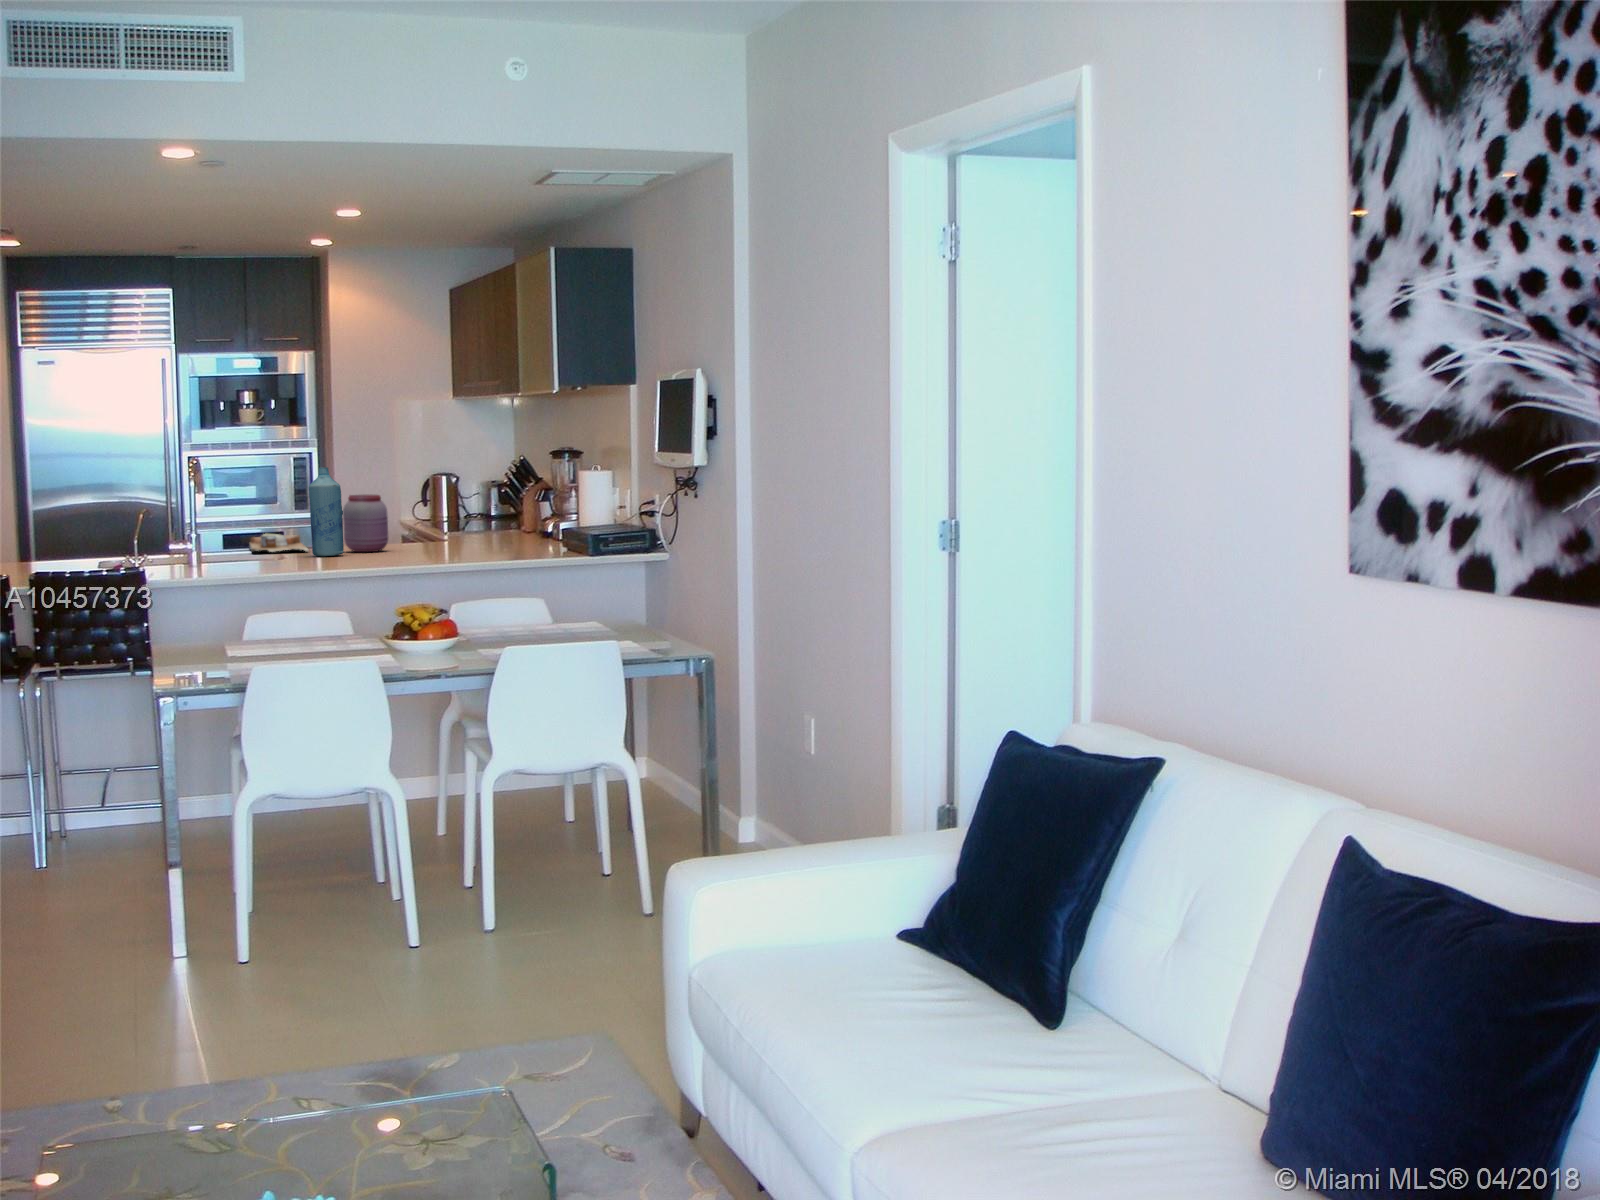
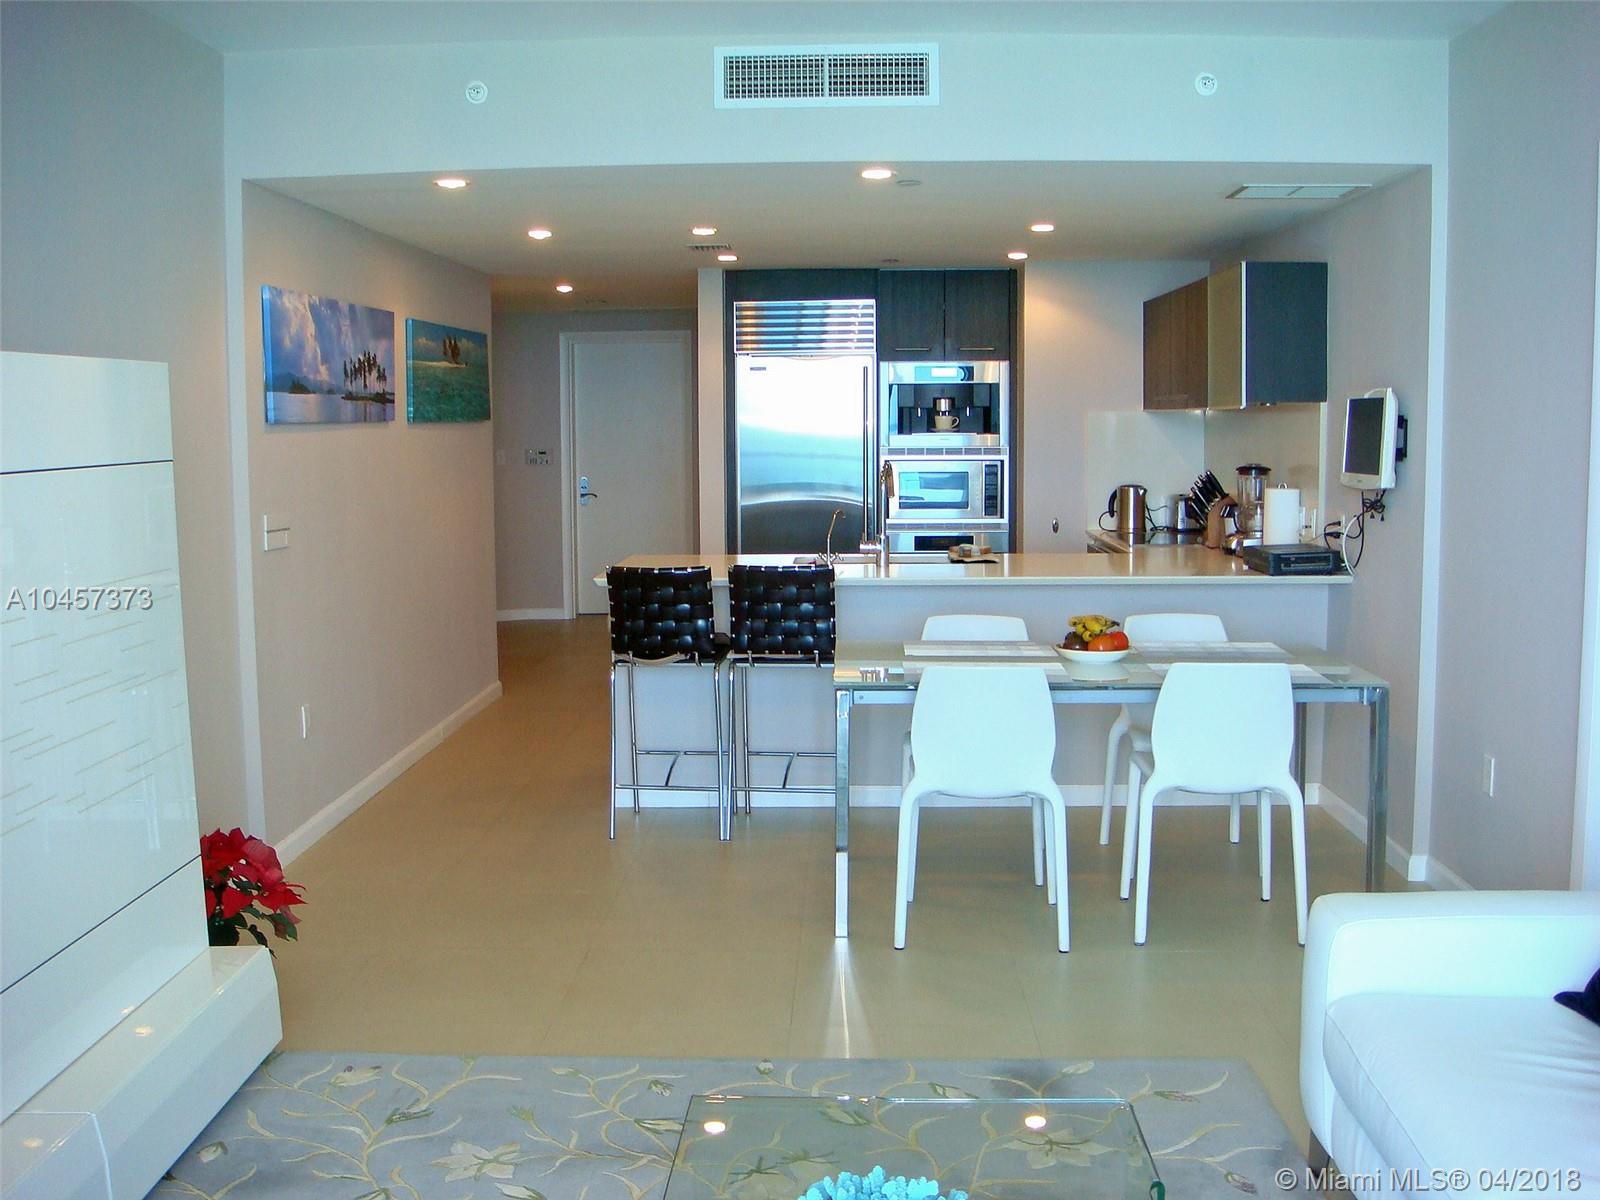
bottle: present [309,467,344,556] -> none [1003,485,1032,568]
jar: present [343,495,388,552] -> none [1031,510,1071,565]

